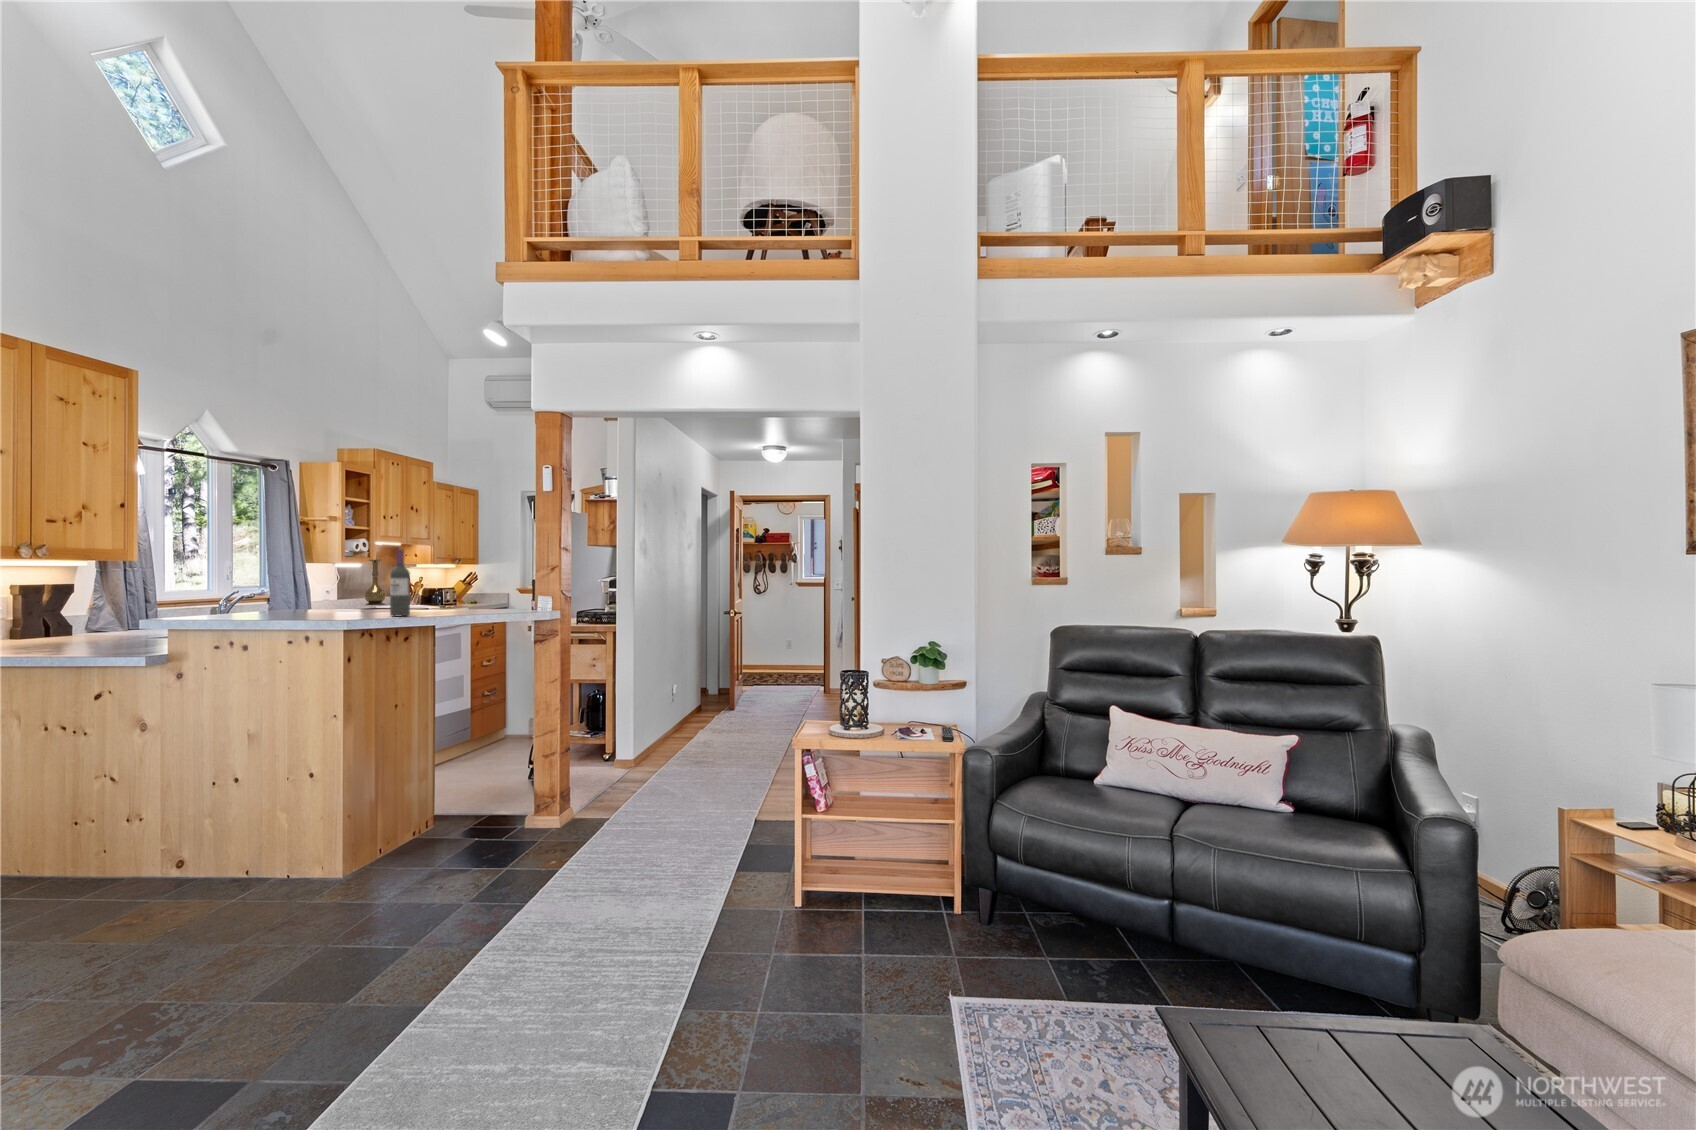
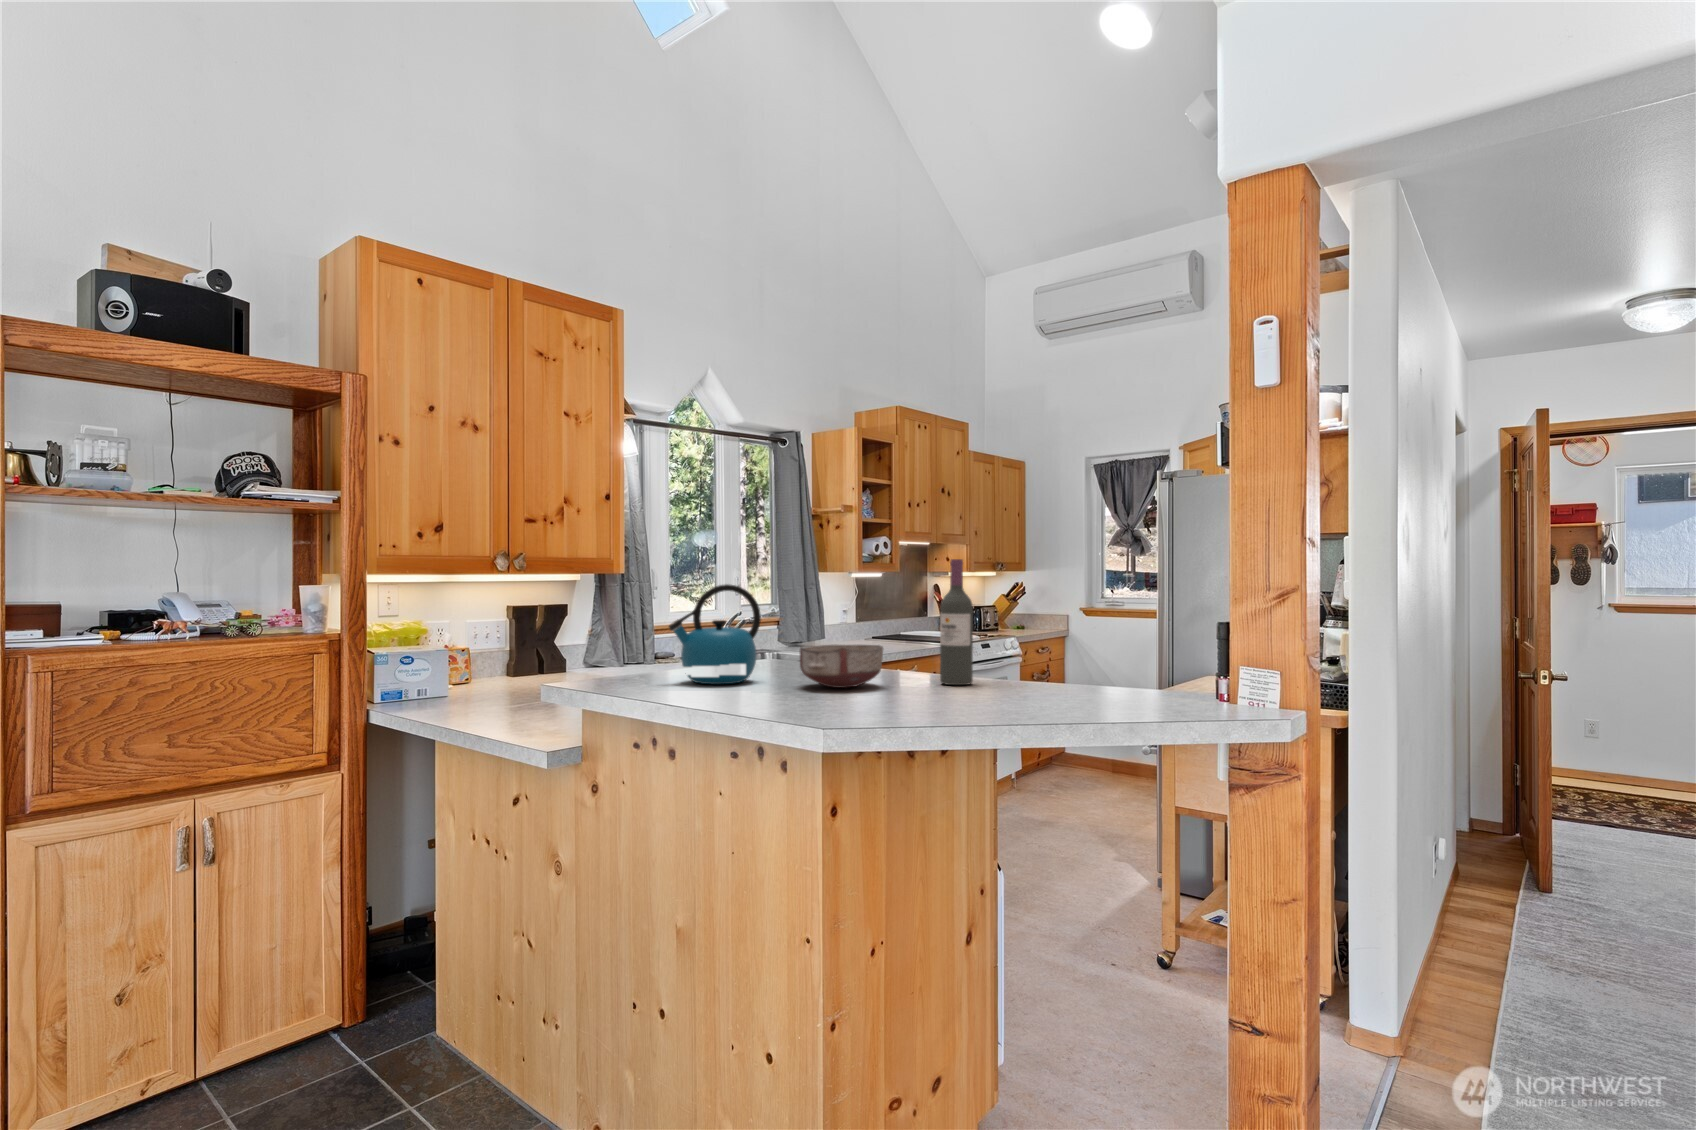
vase: present [365,560,386,605] -> none [889,568,917,636]
kettle: none [199,563,269,621] -> present [669,584,761,684]
ceramic bowl: none [297,596,353,619] -> present [800,645,883,688]

